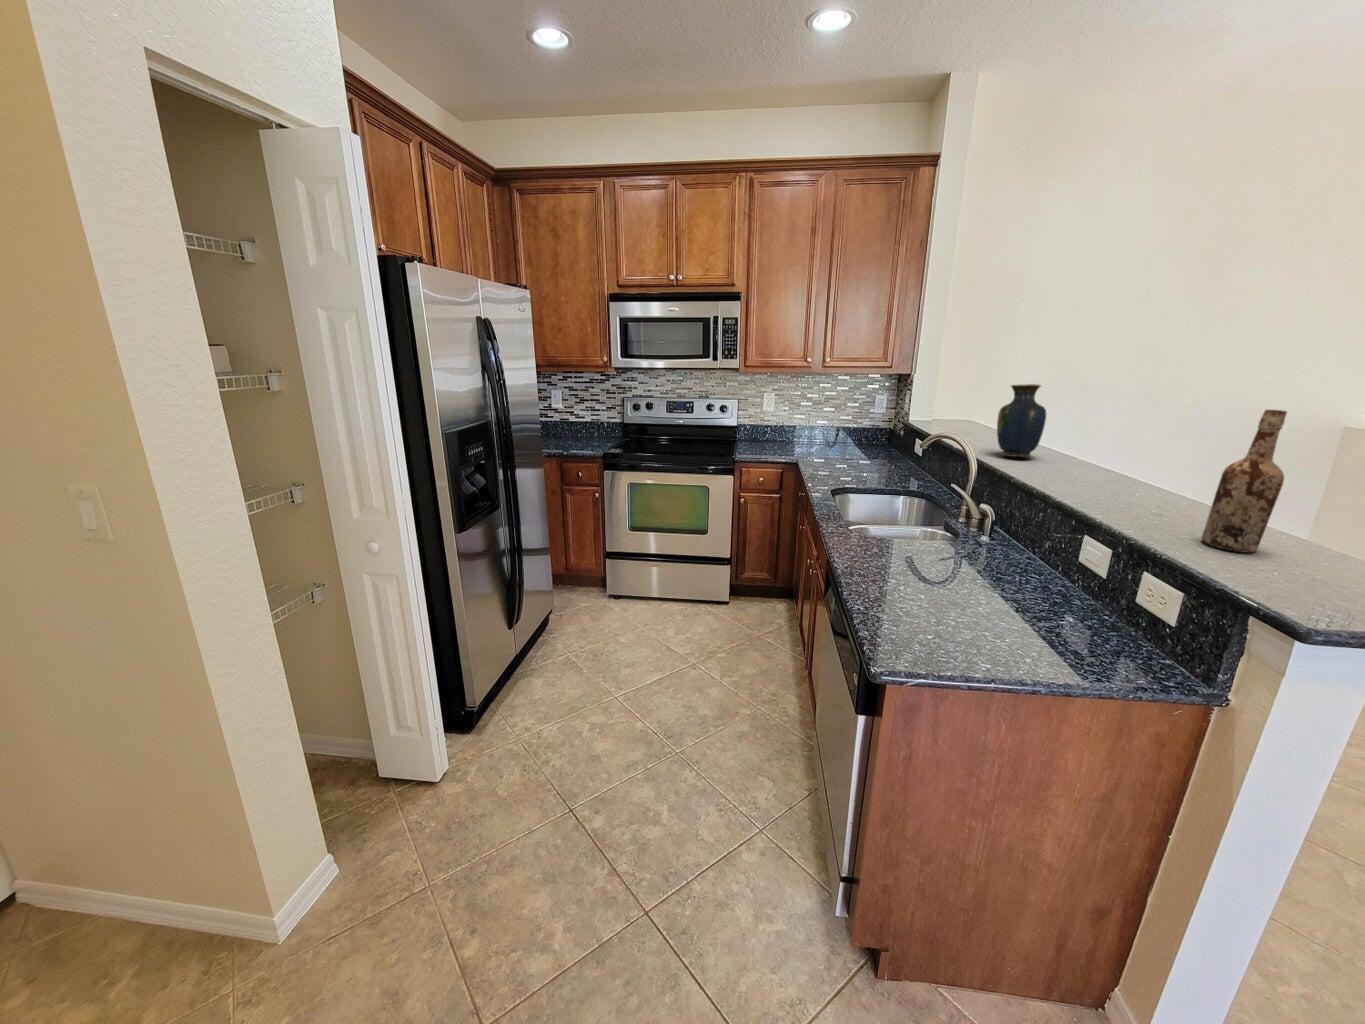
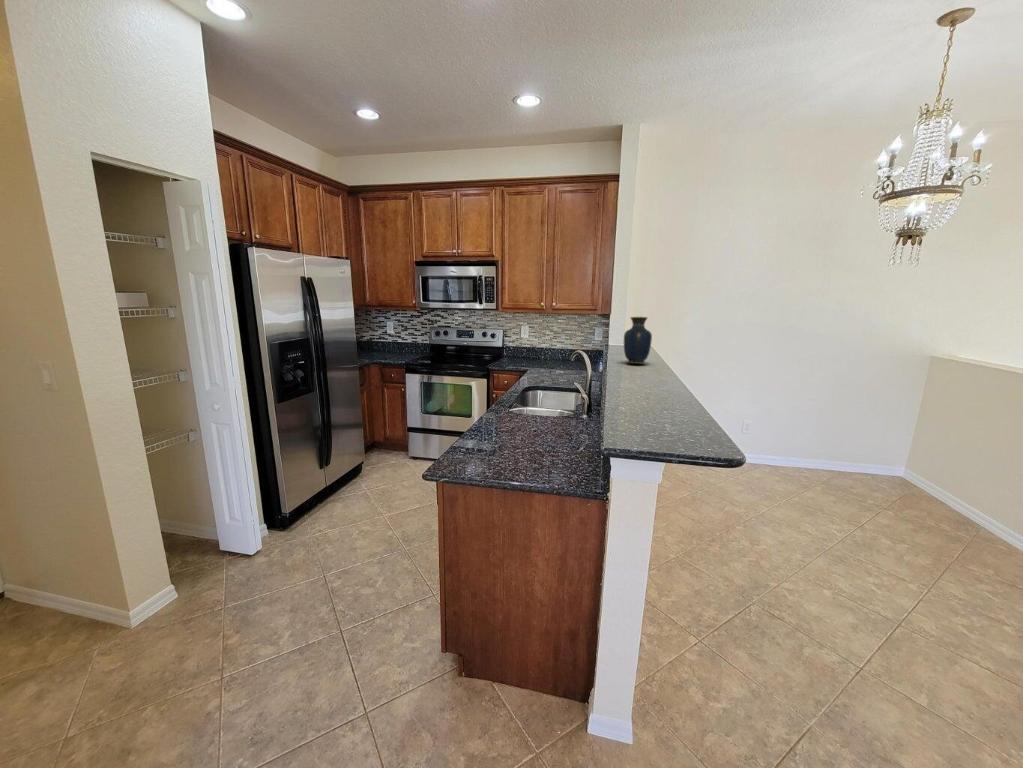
wine bottle: present [1202,410,1287,552] -> none [654,324,685,408]

